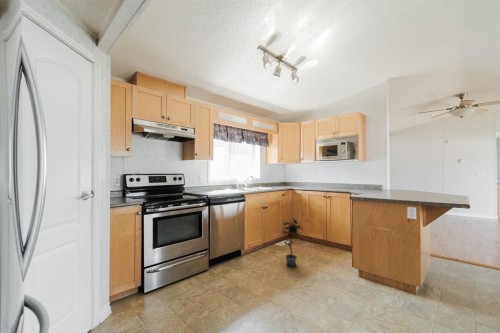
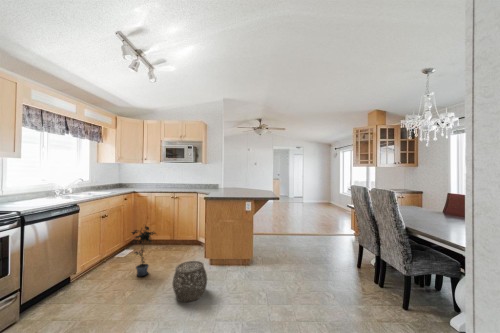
woven basket: none [310,263,350,310] -> present [173,261,207,302]

